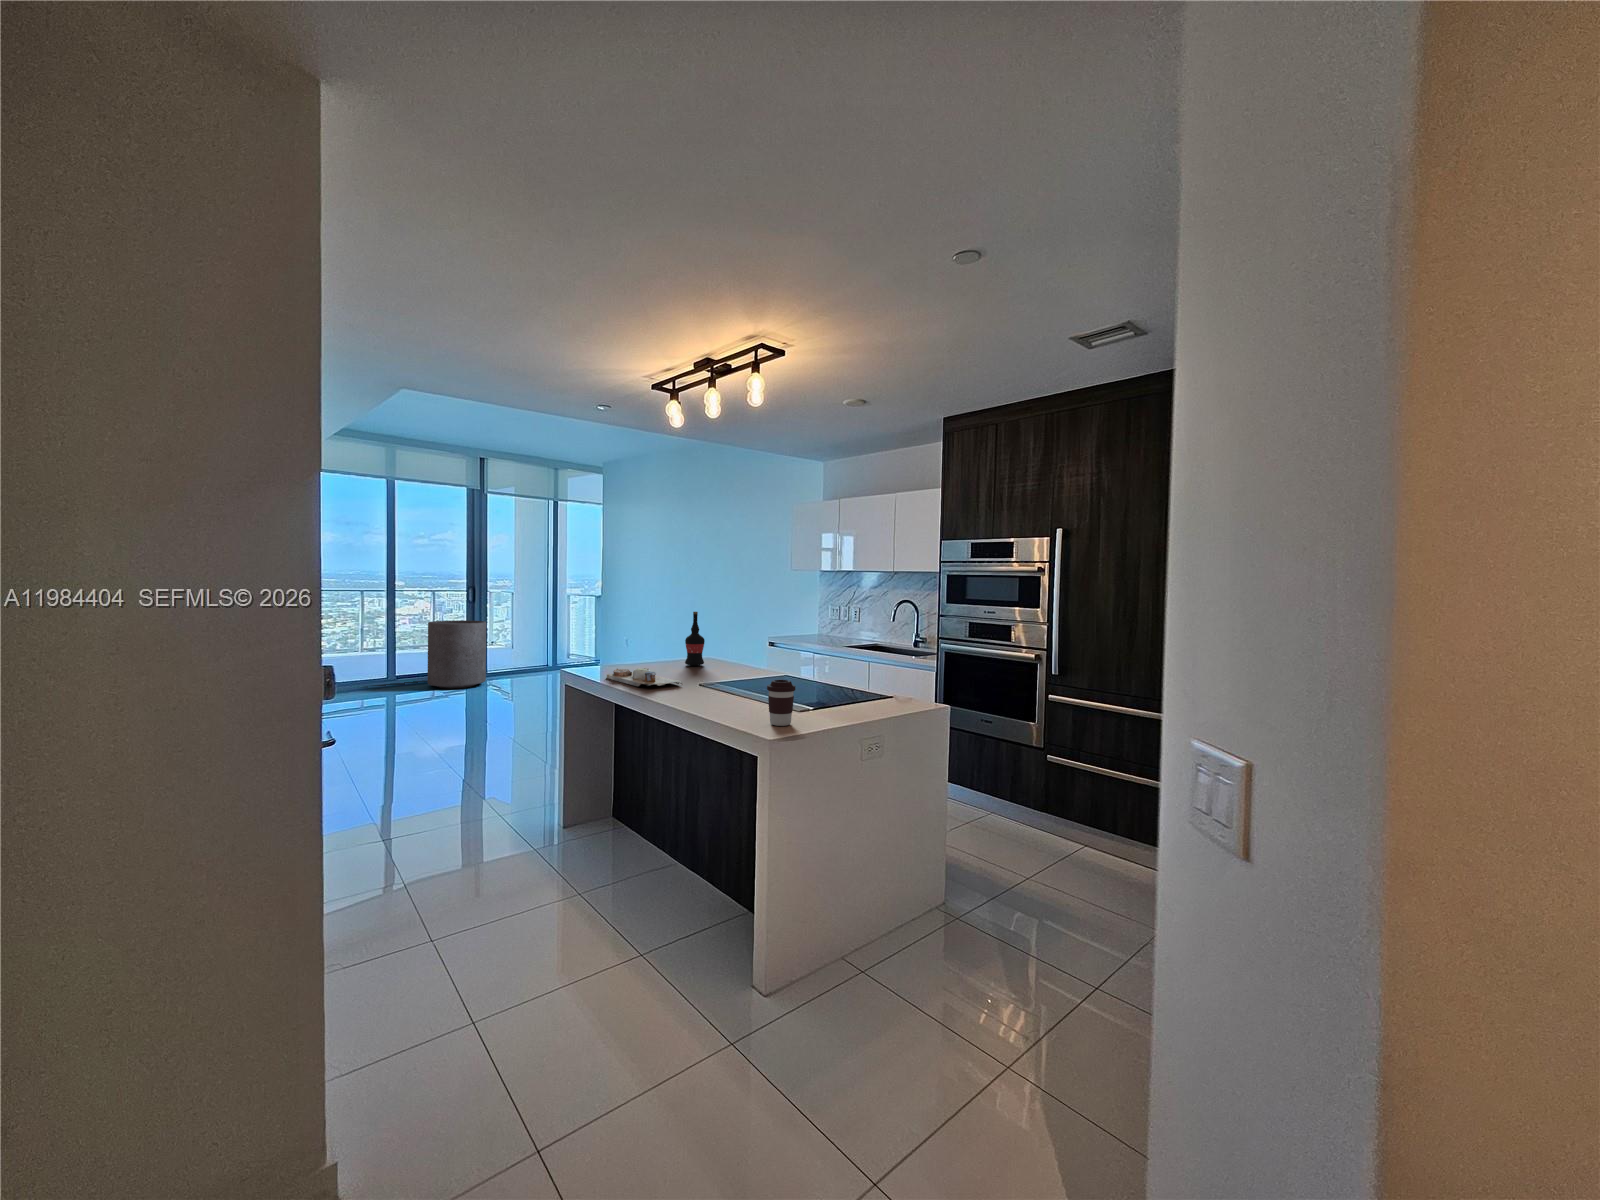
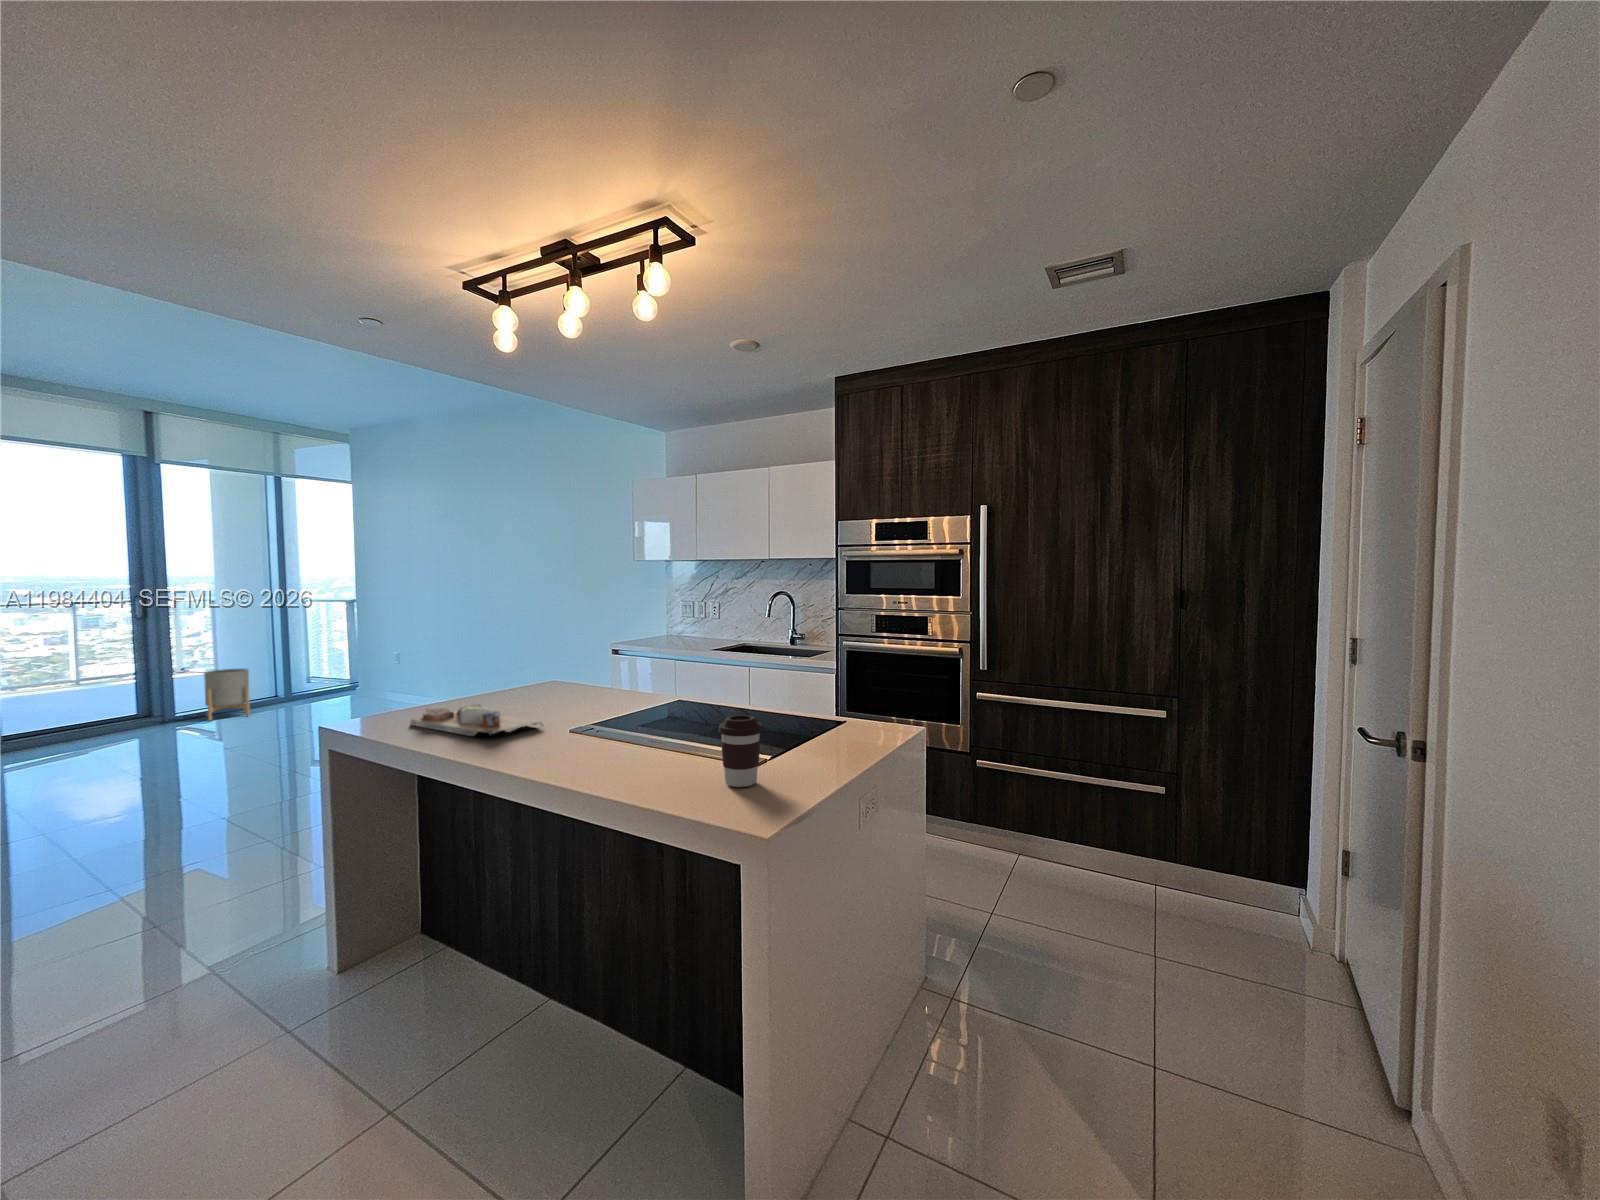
wine bottle: present [685,612,705,666] -> none [526,616,555,692]
trash can: present [428,620,486,688] -> none [59,640,172,743]
planter: none [505,644,531,680] -> present [204,669,250,721]

